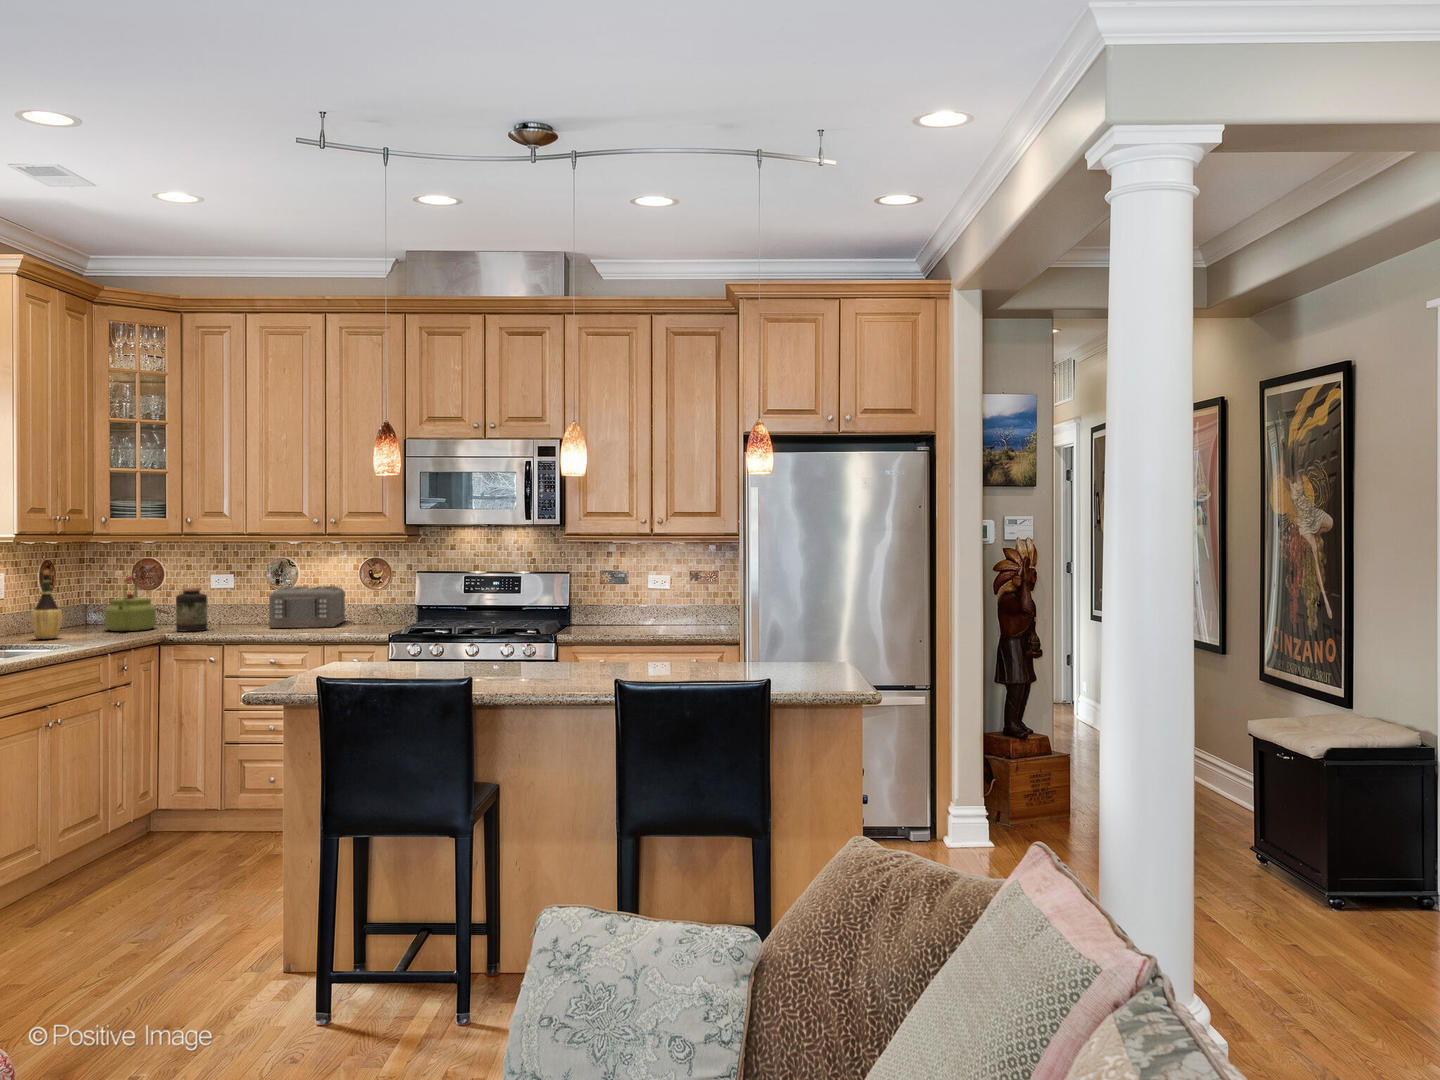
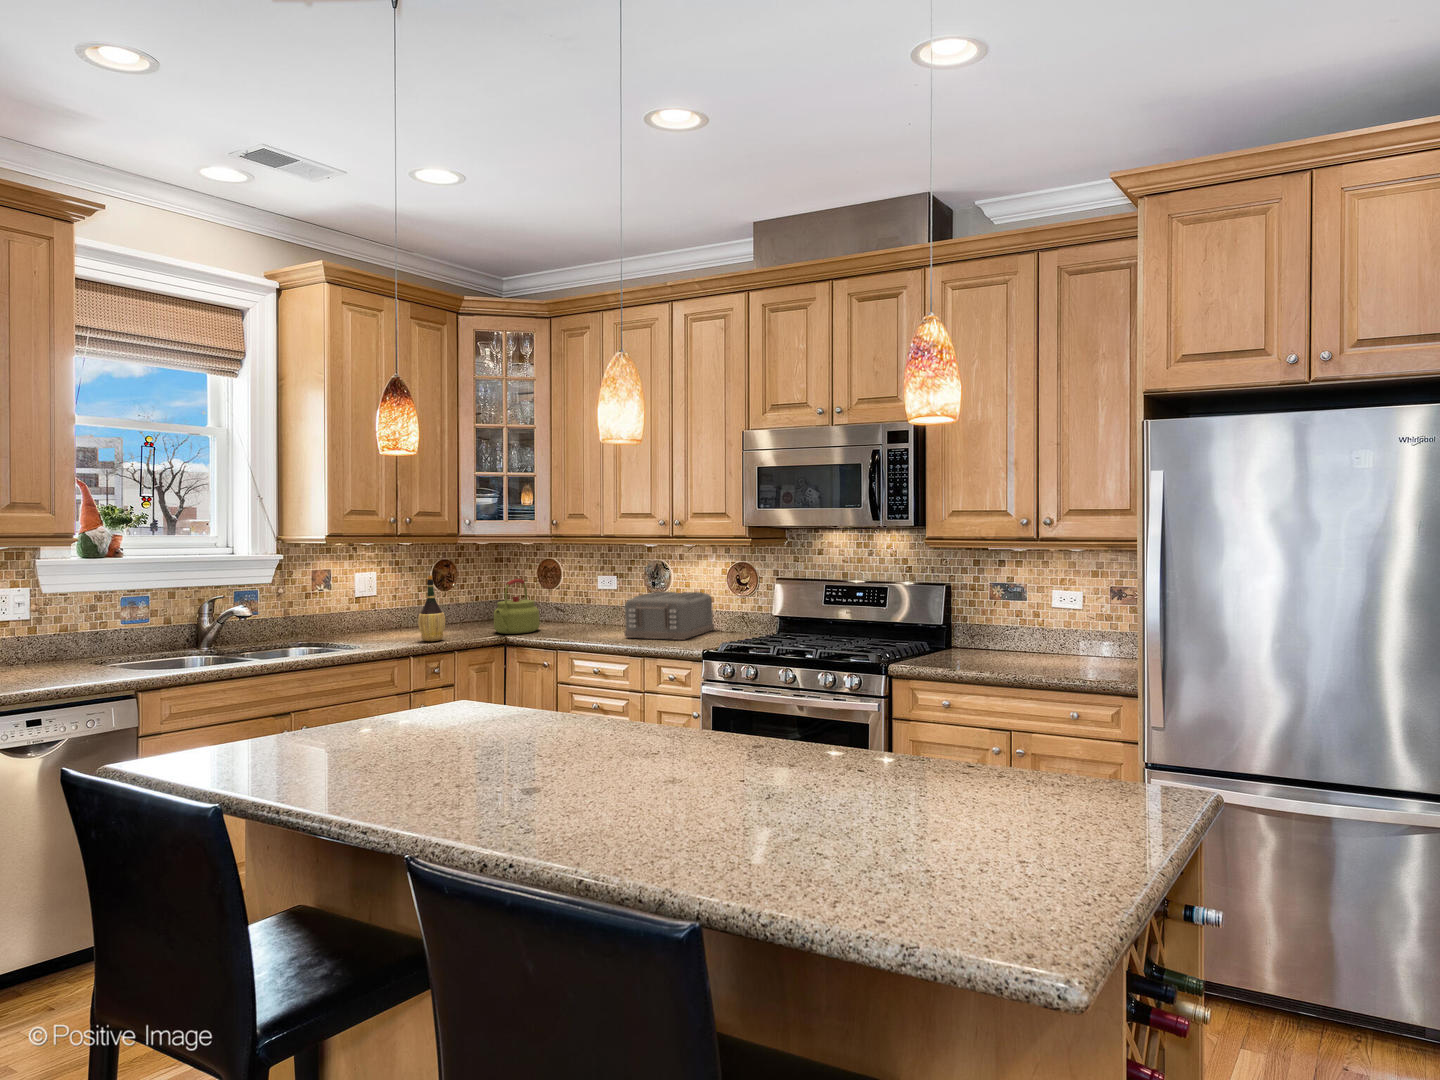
jar: present [176,587,208,632] -> none [544,592,574,638]

